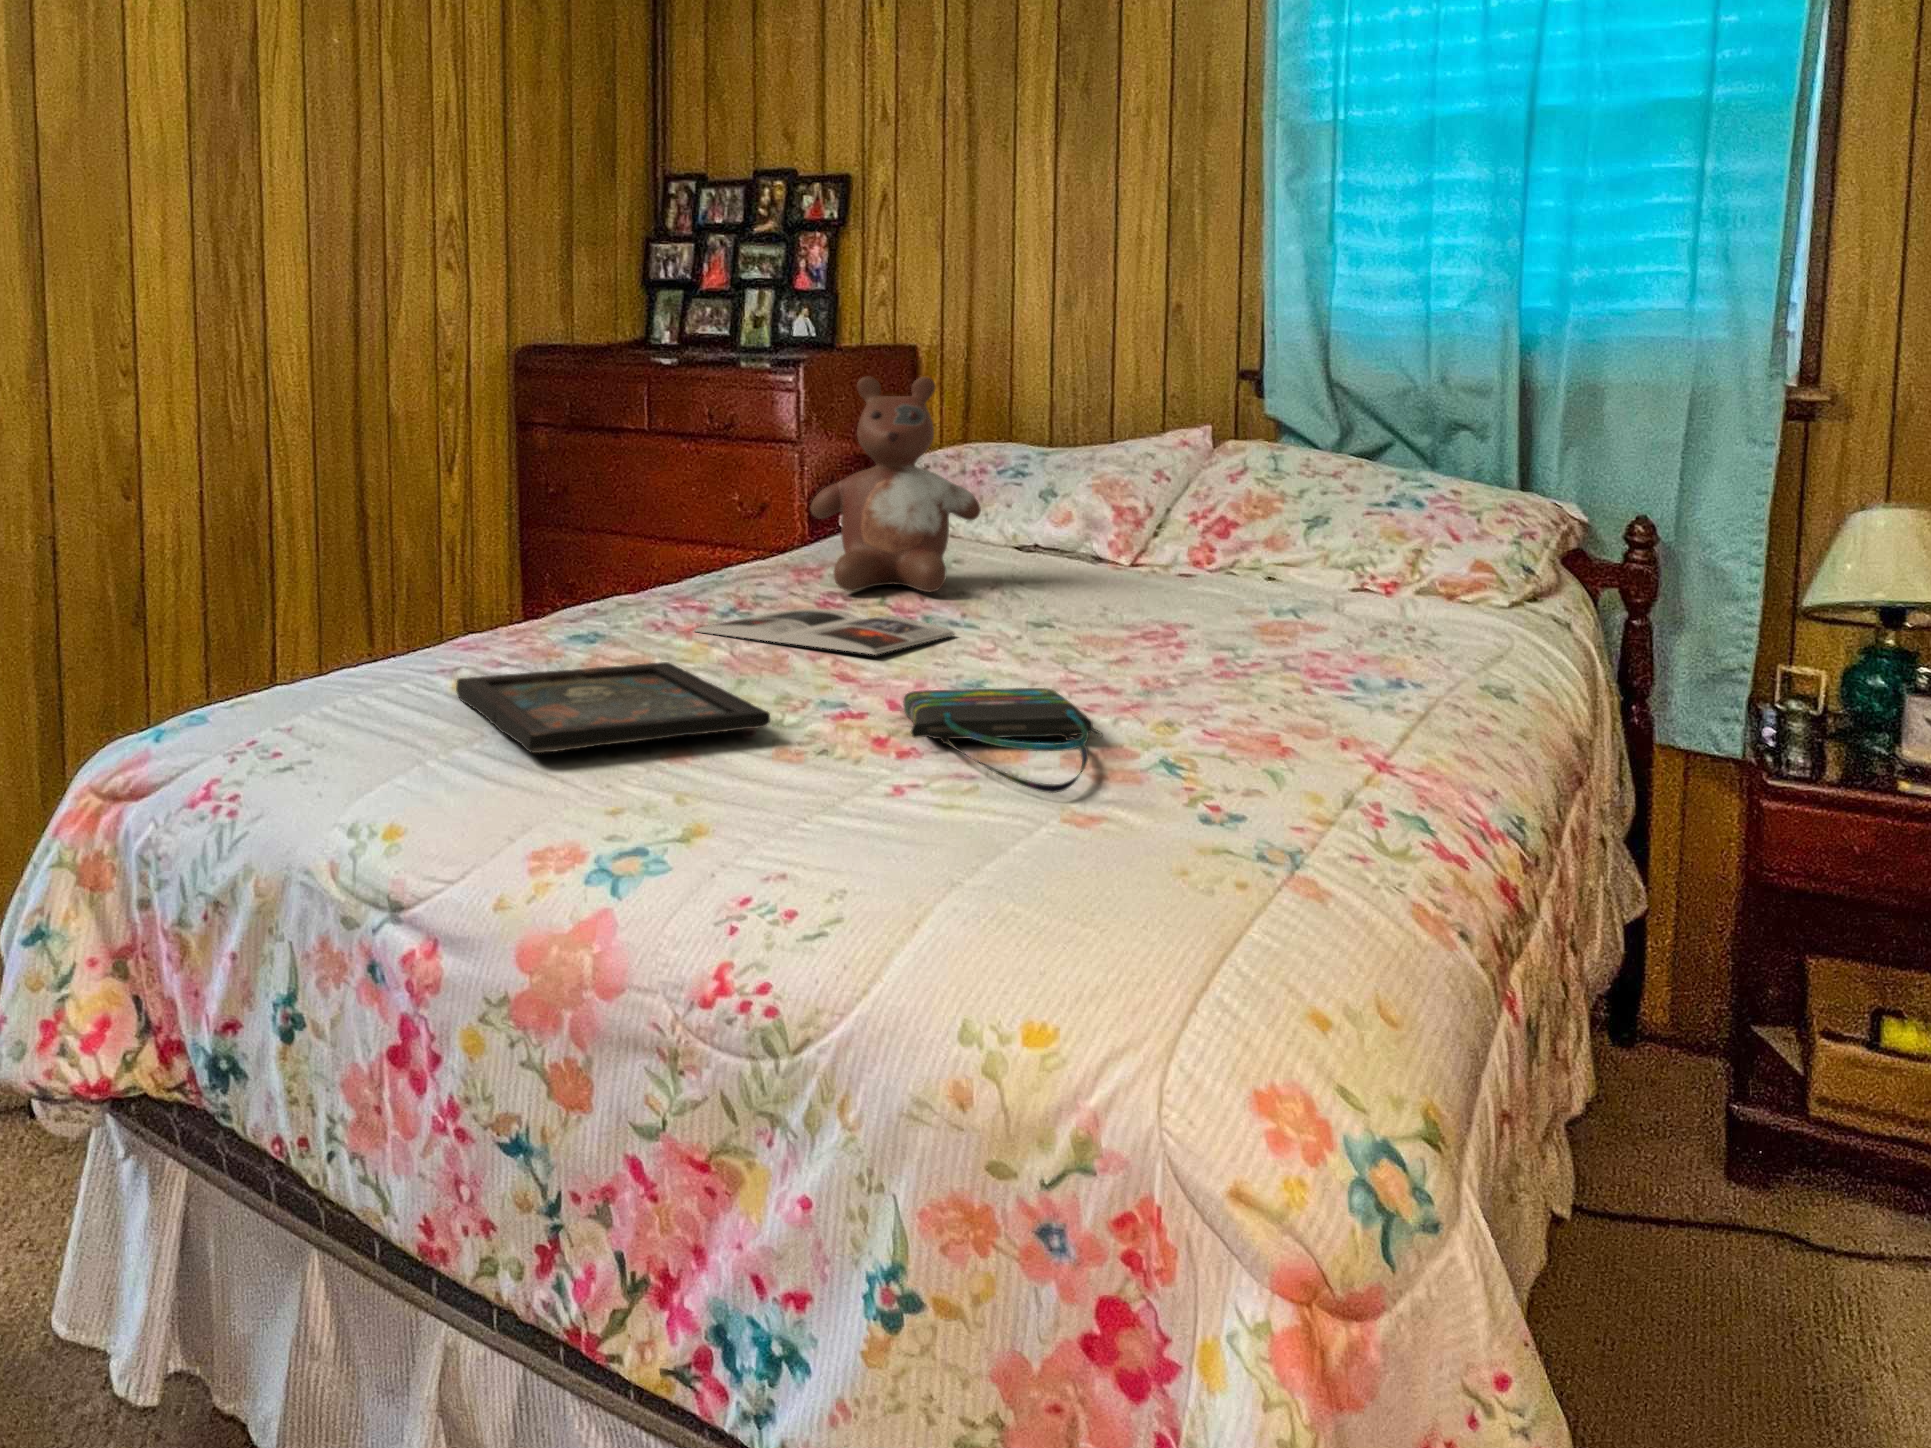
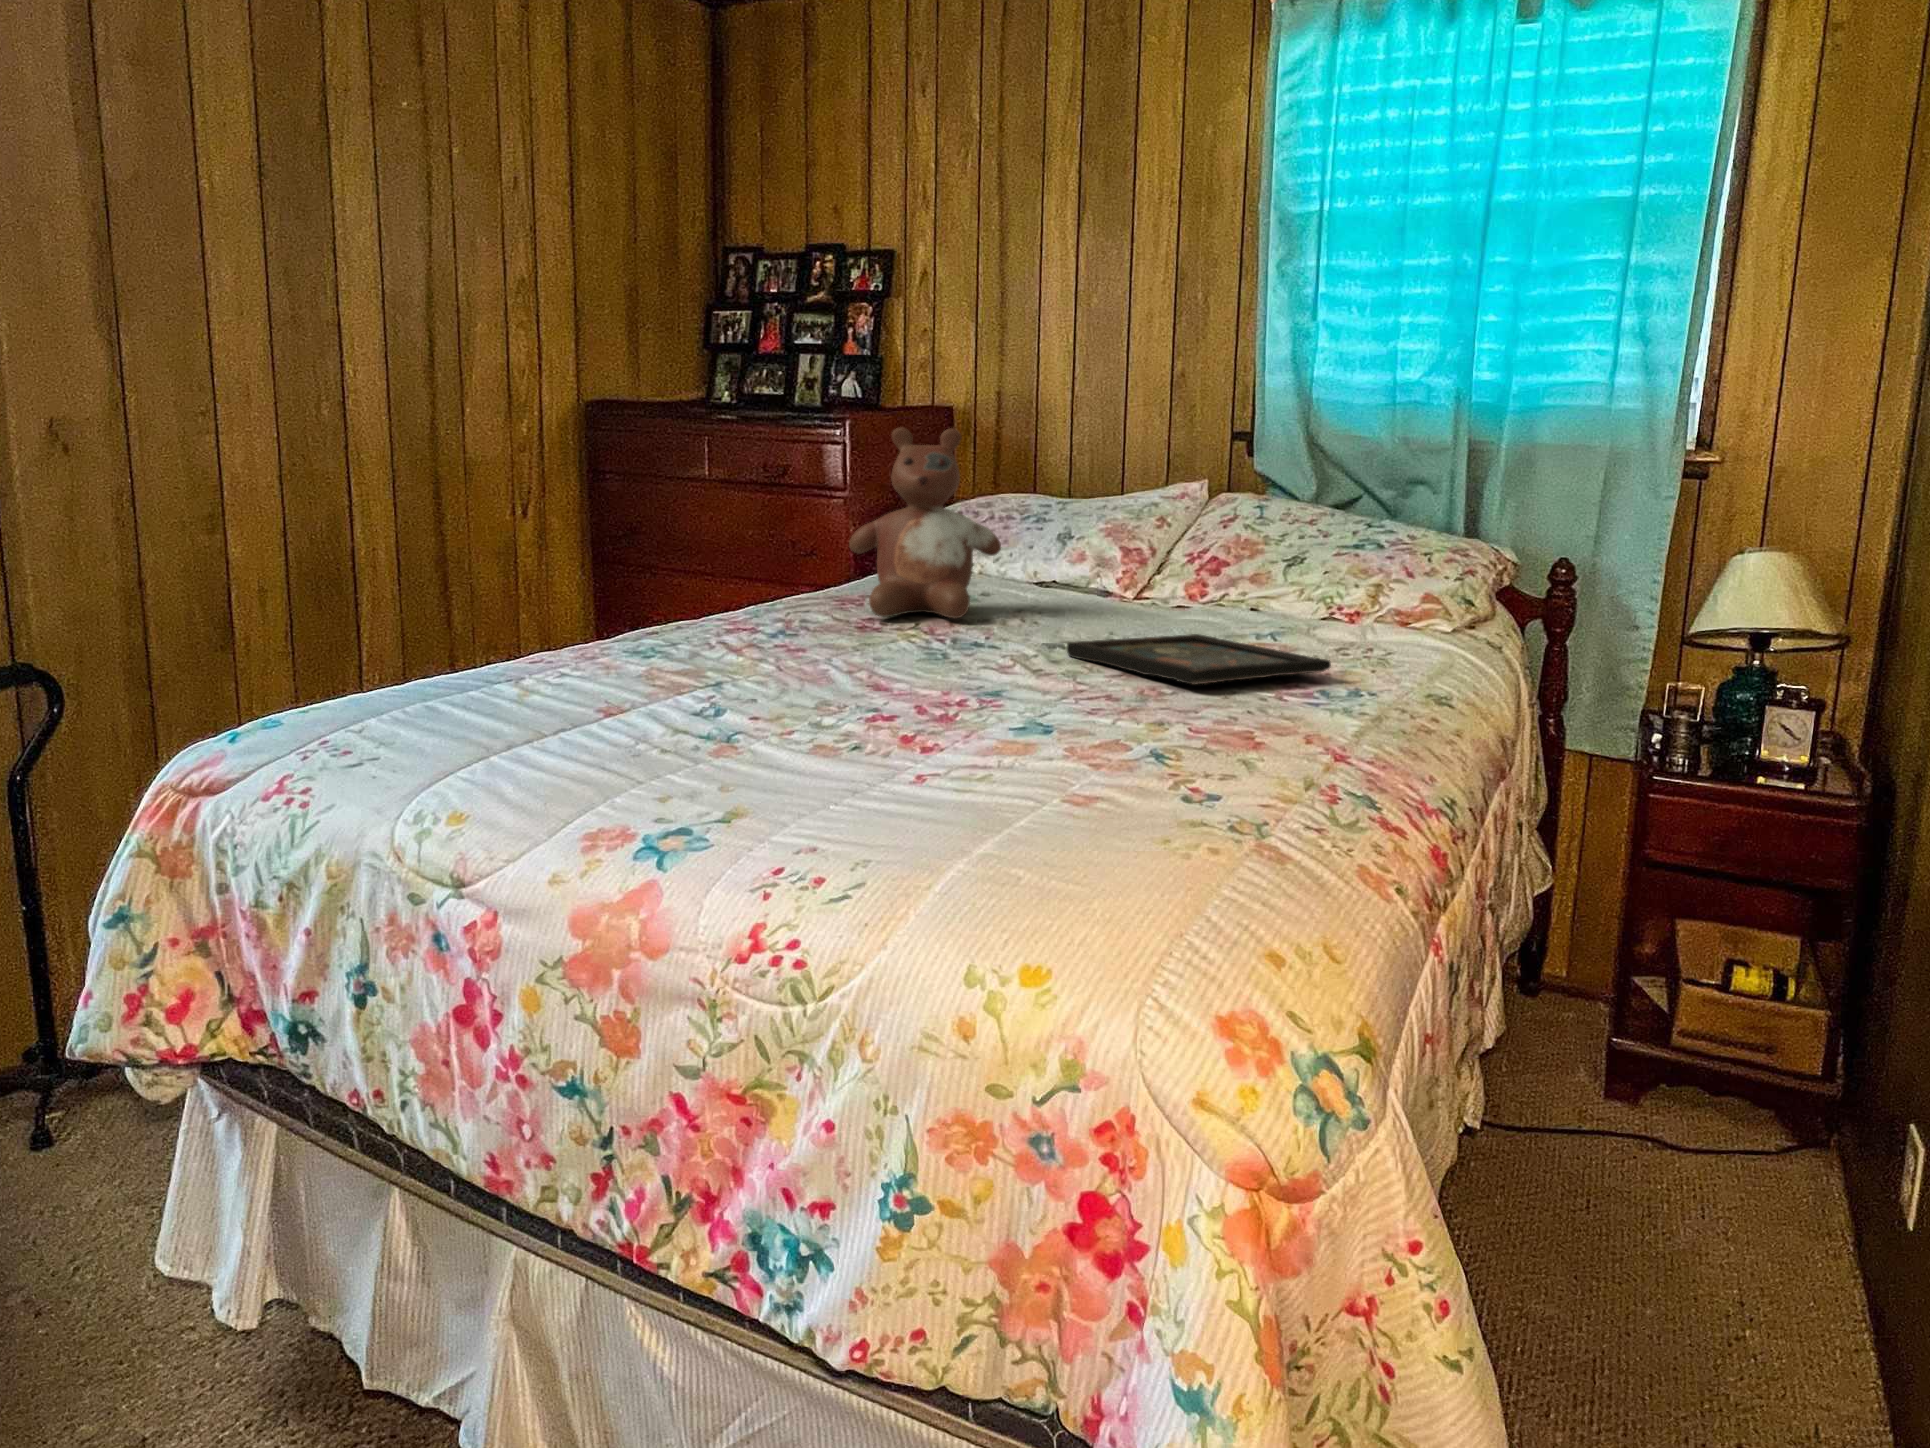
magazine: present [694,609,955,655] -> none [741,631,977,669]
tray: present [456,662,770,753] -> present [1067,634,1331,684]
tote bag: present [903,688,1102,793] -> none [927,694,1099,777]

